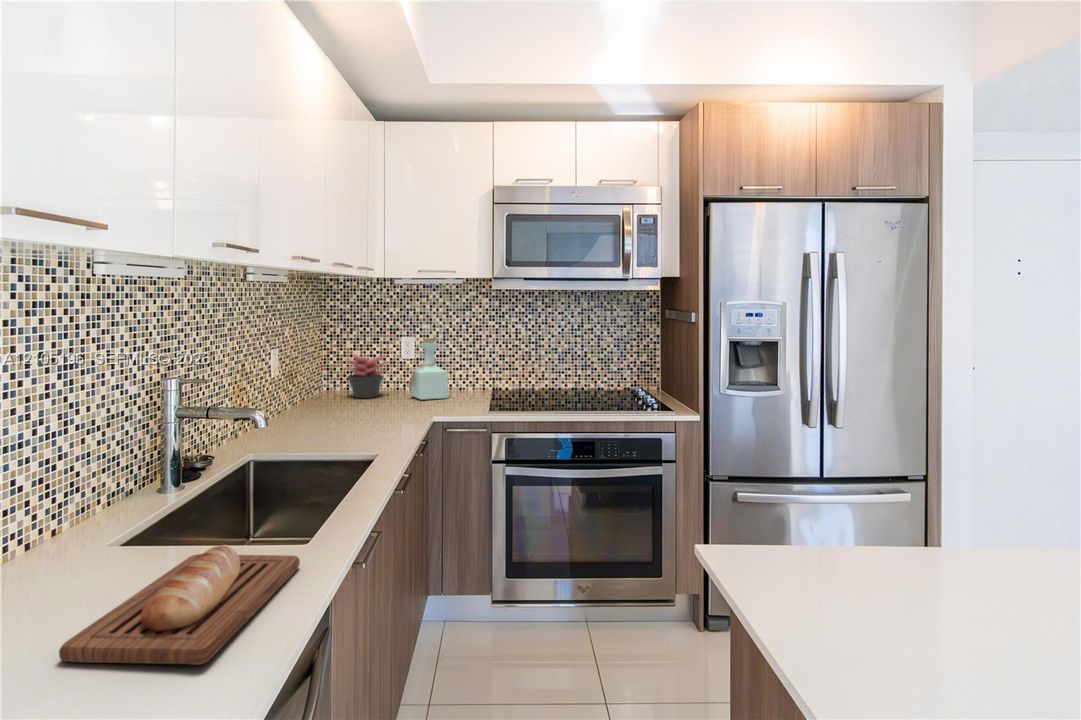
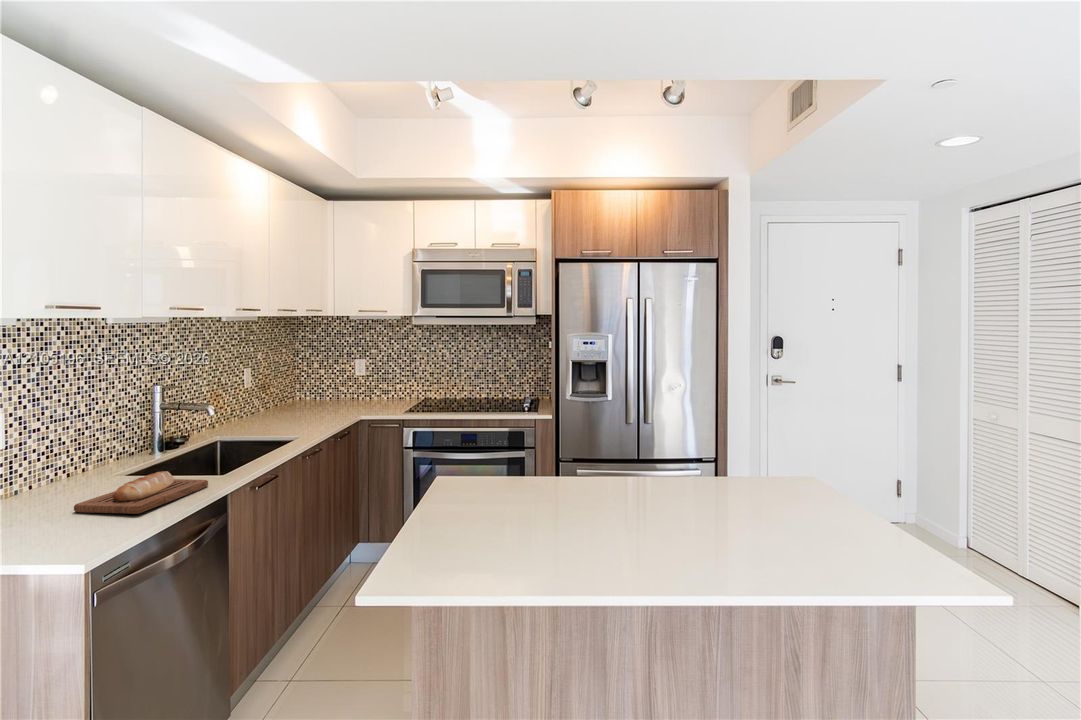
bottle: present [409,339,448,400] -> none [355,360,384,406]
succulent plant: present [346,355,386,398] -> none [308,373,341,405]

